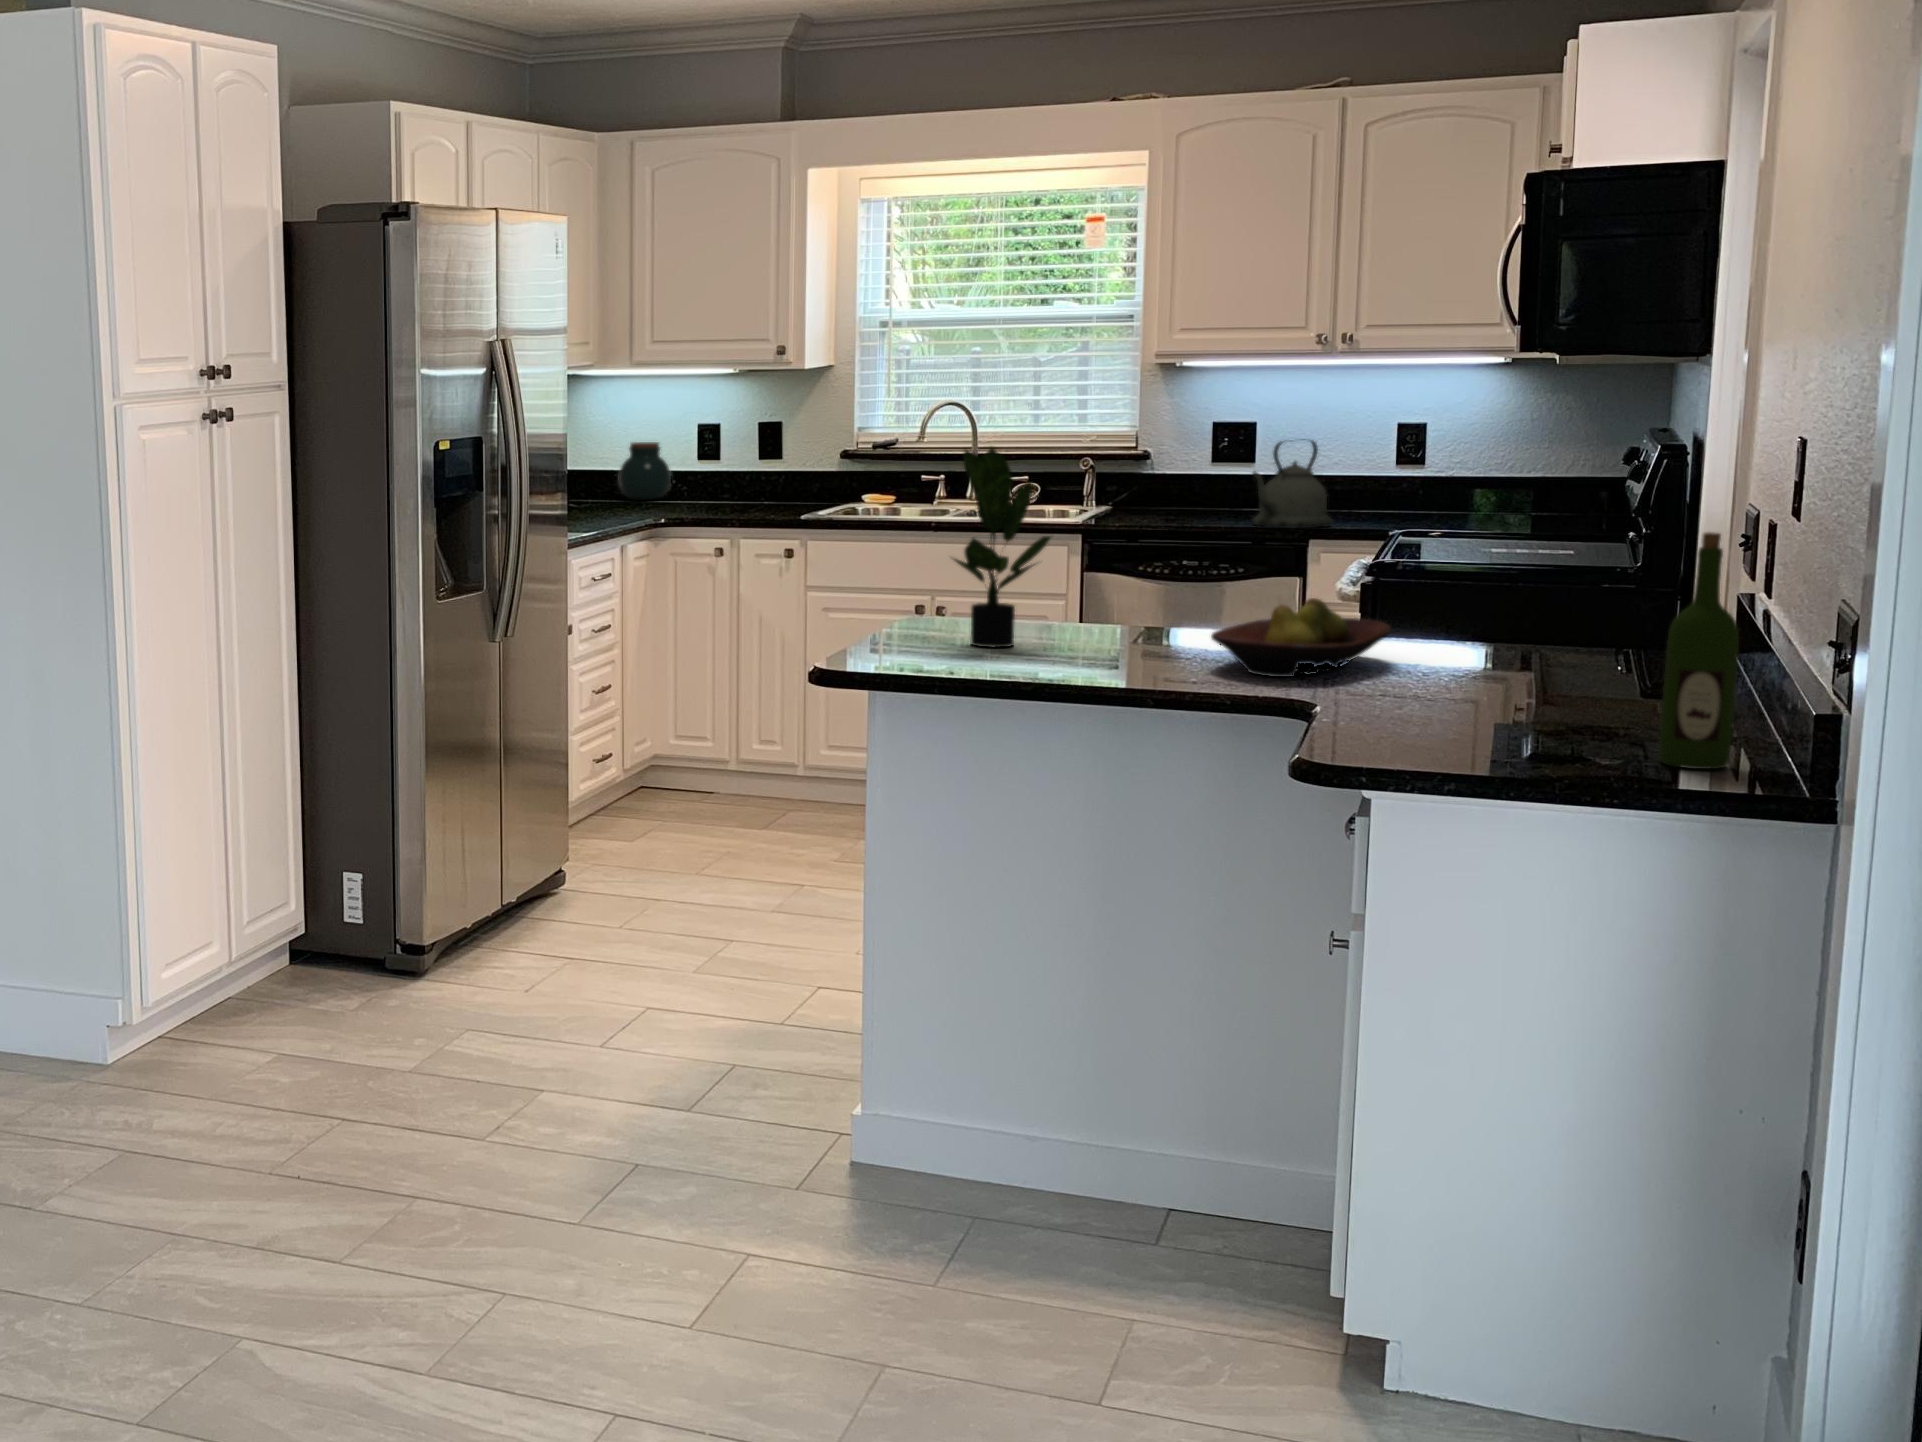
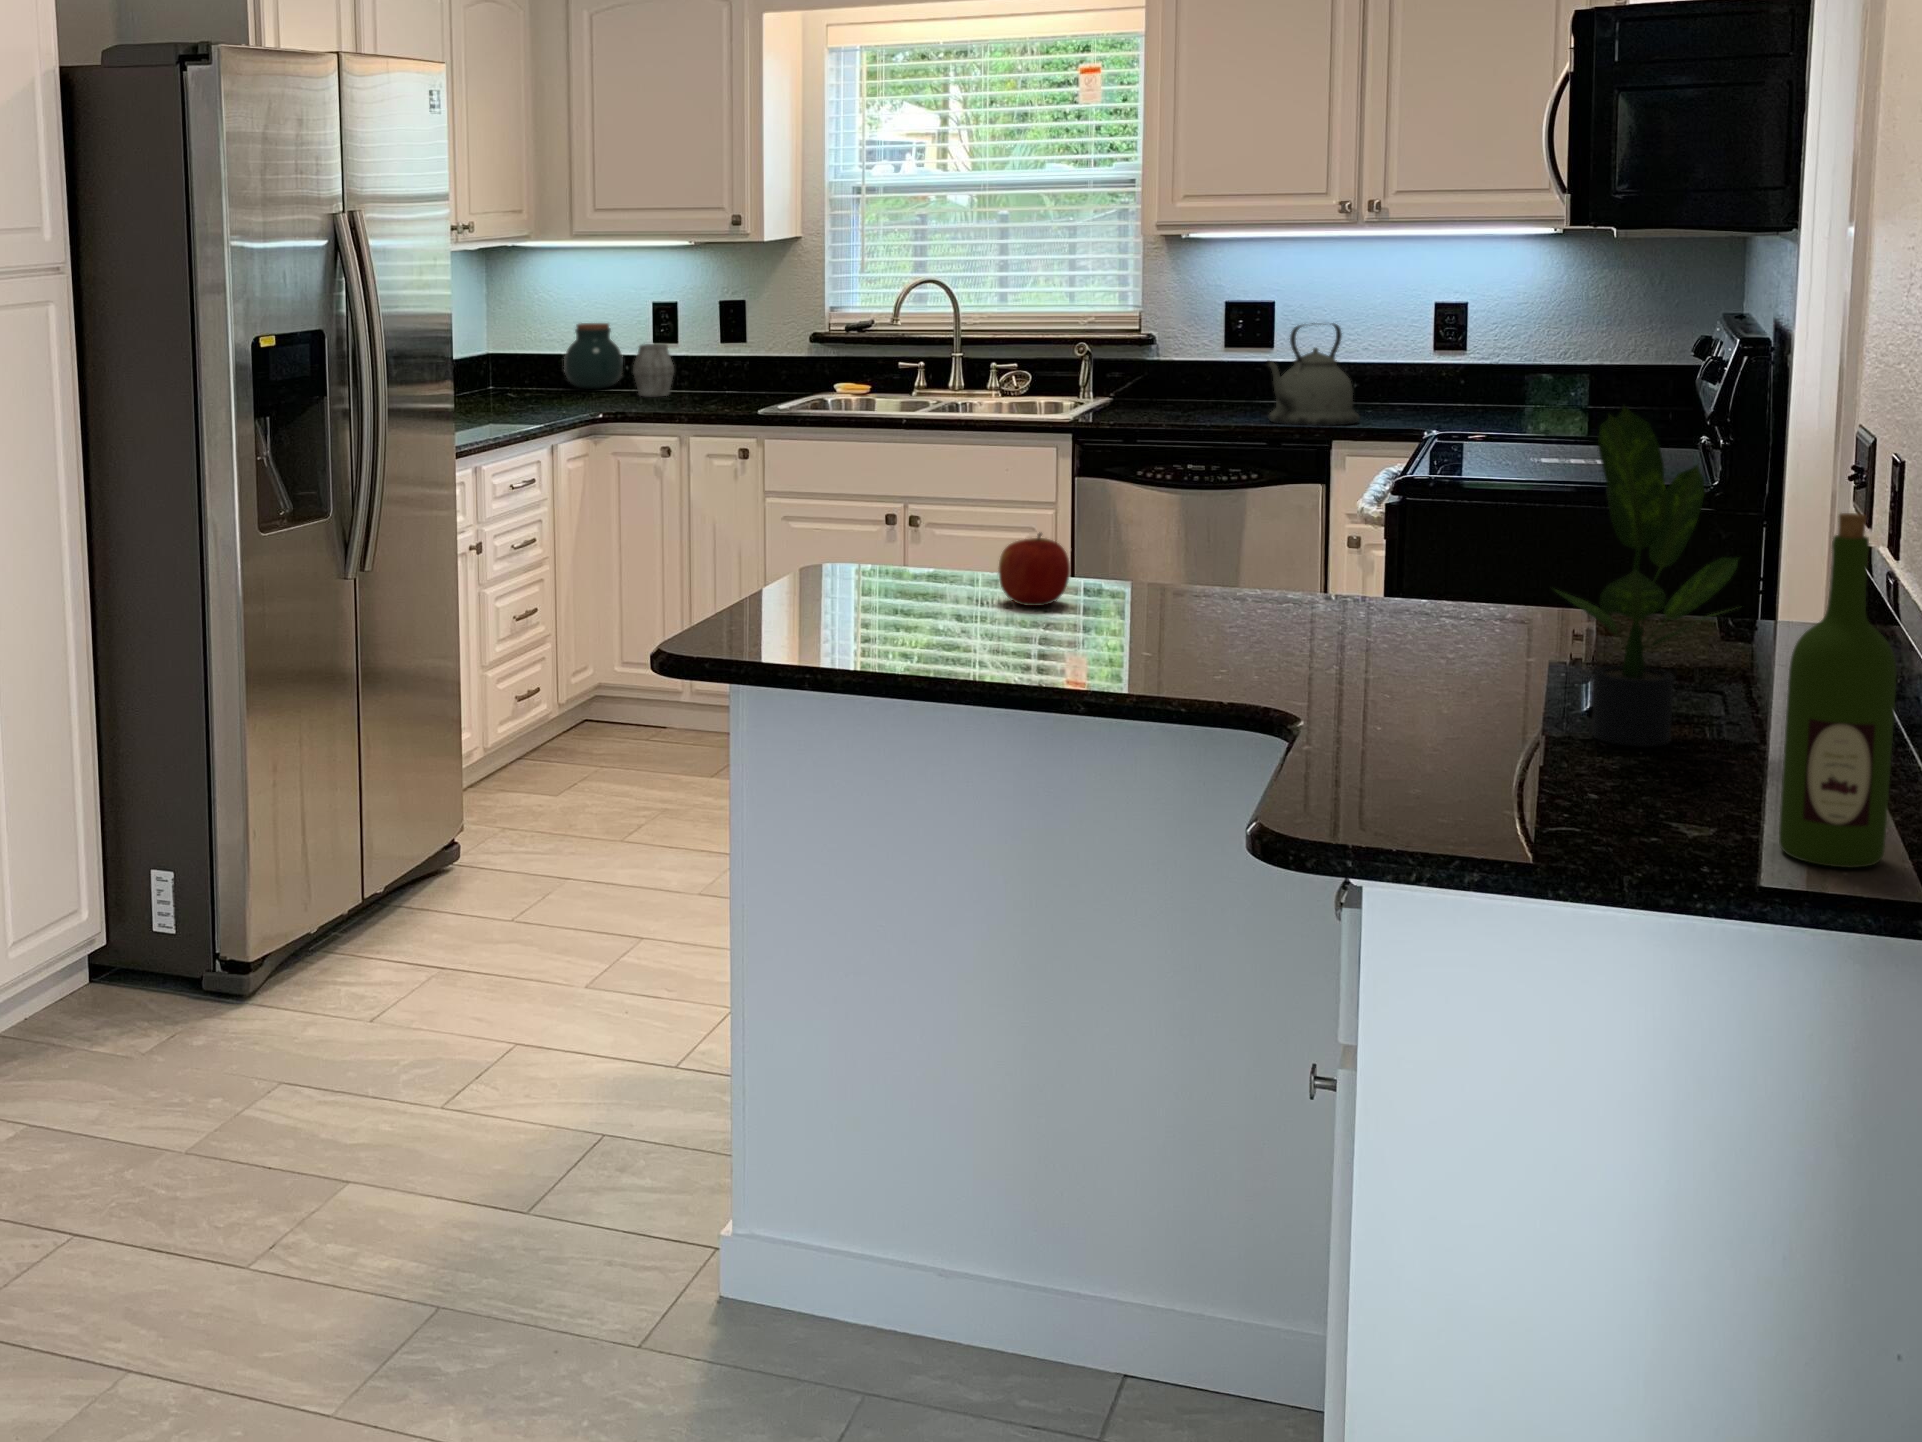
potted plant: present [954,447,1050,647] -> present [1555,406,1739,746]
mug: none [683,460,721,506] -> present [633,344,674,397]
apple: none [1075,581,1130,637] -> present [999,533,1070,606]
fruit bowl: present [1211,598,1390,677] -> none [1161,564,1403,678]

